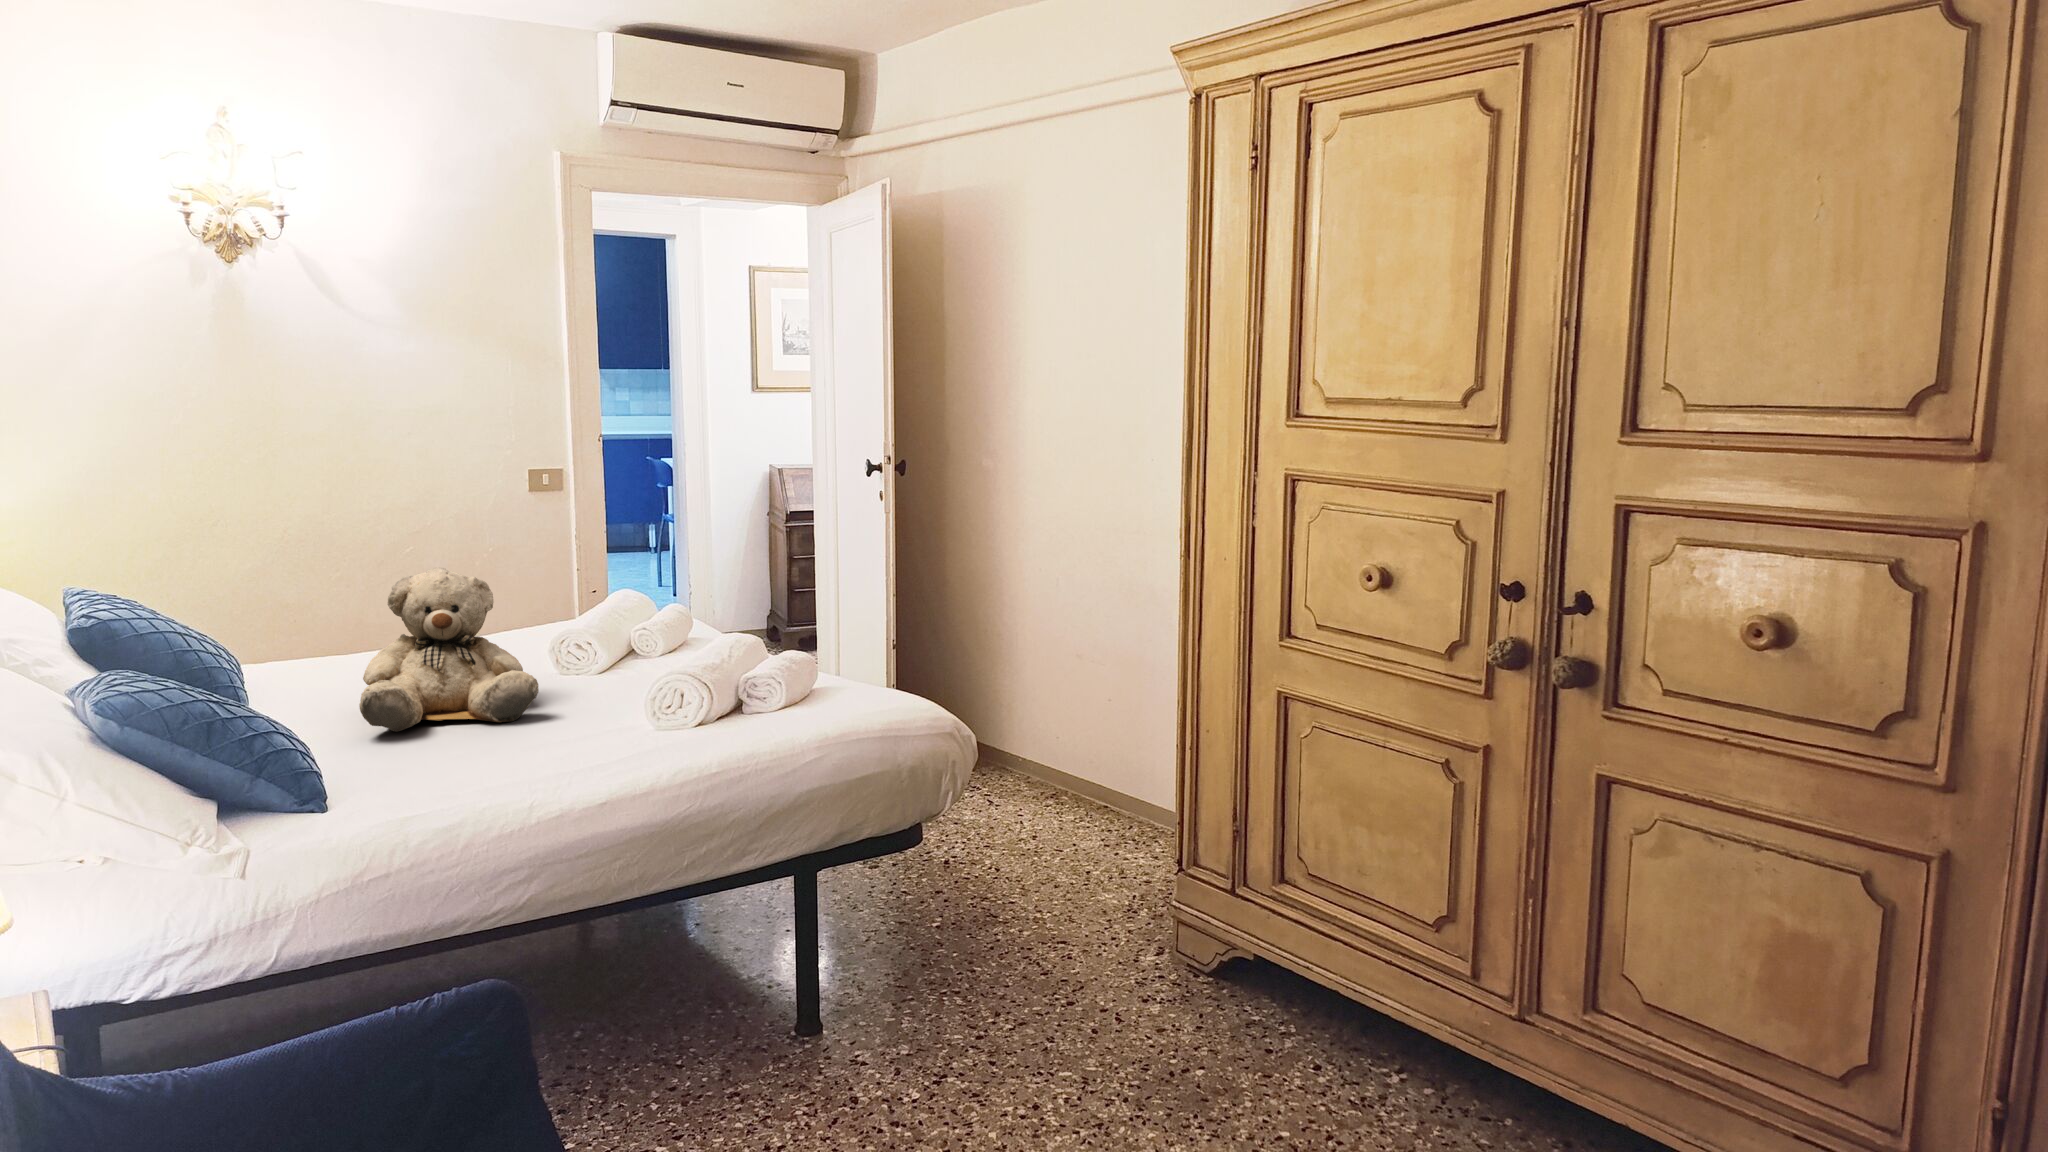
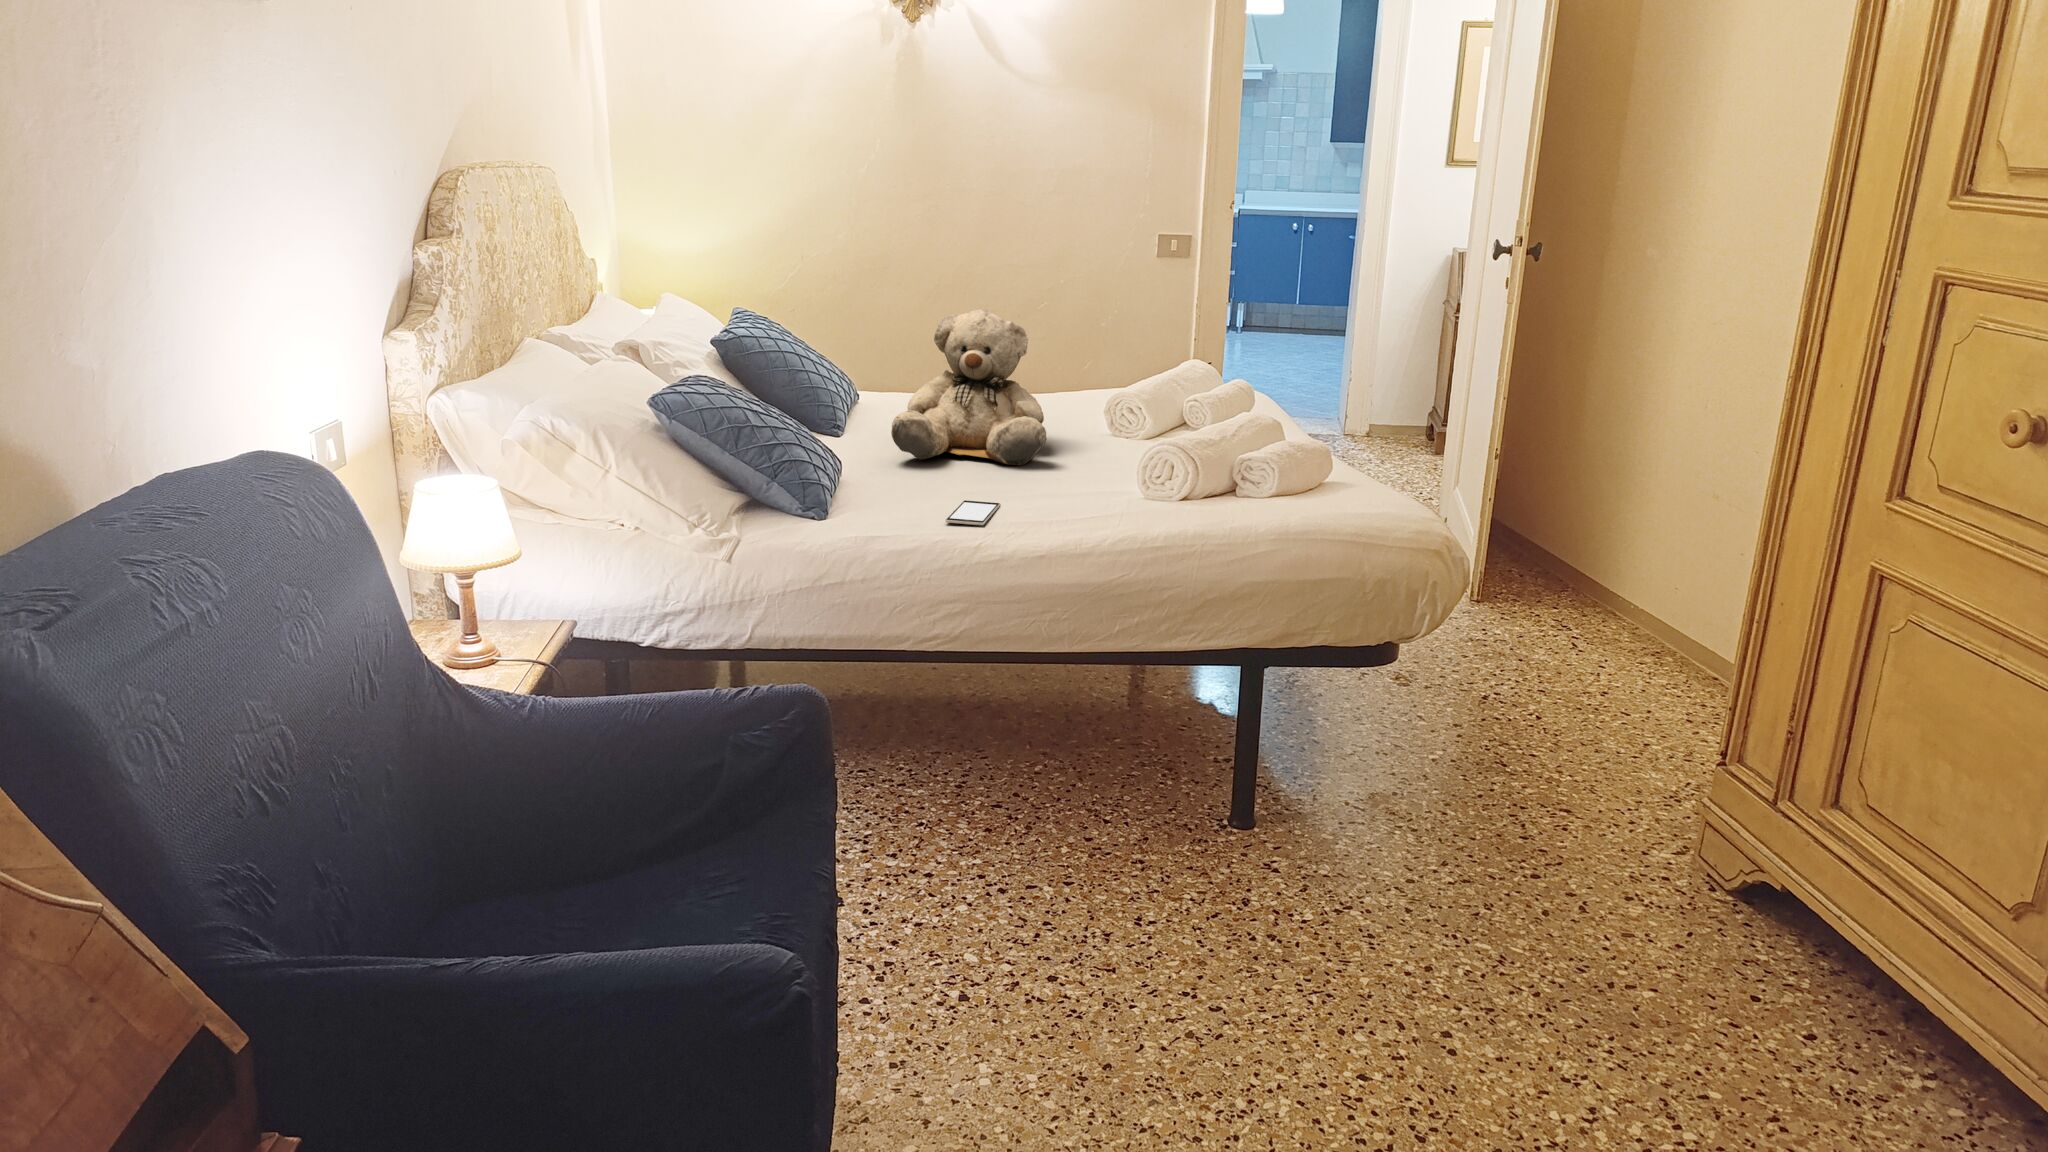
smartphone: none [480,761,525,789] -> present [945,500,1000,525]

